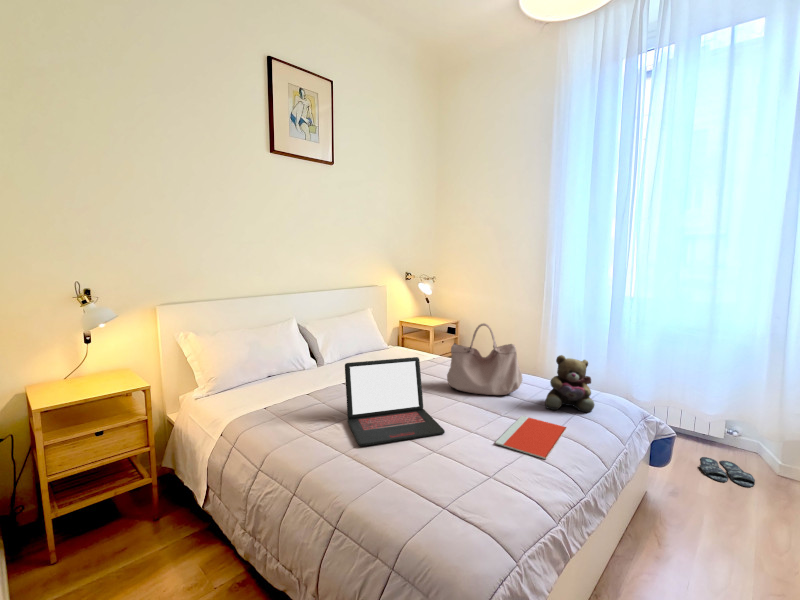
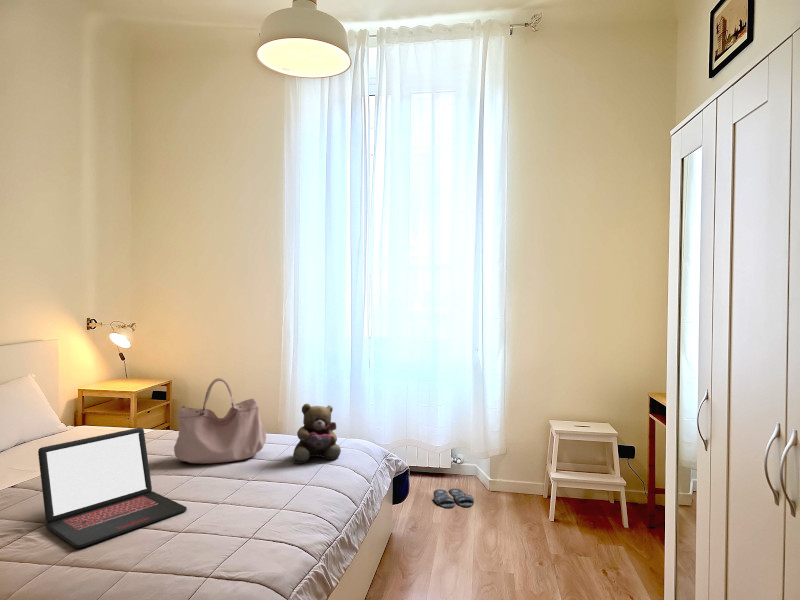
notebook: present [495,416,567,459] -> none [248,475,317,509]

